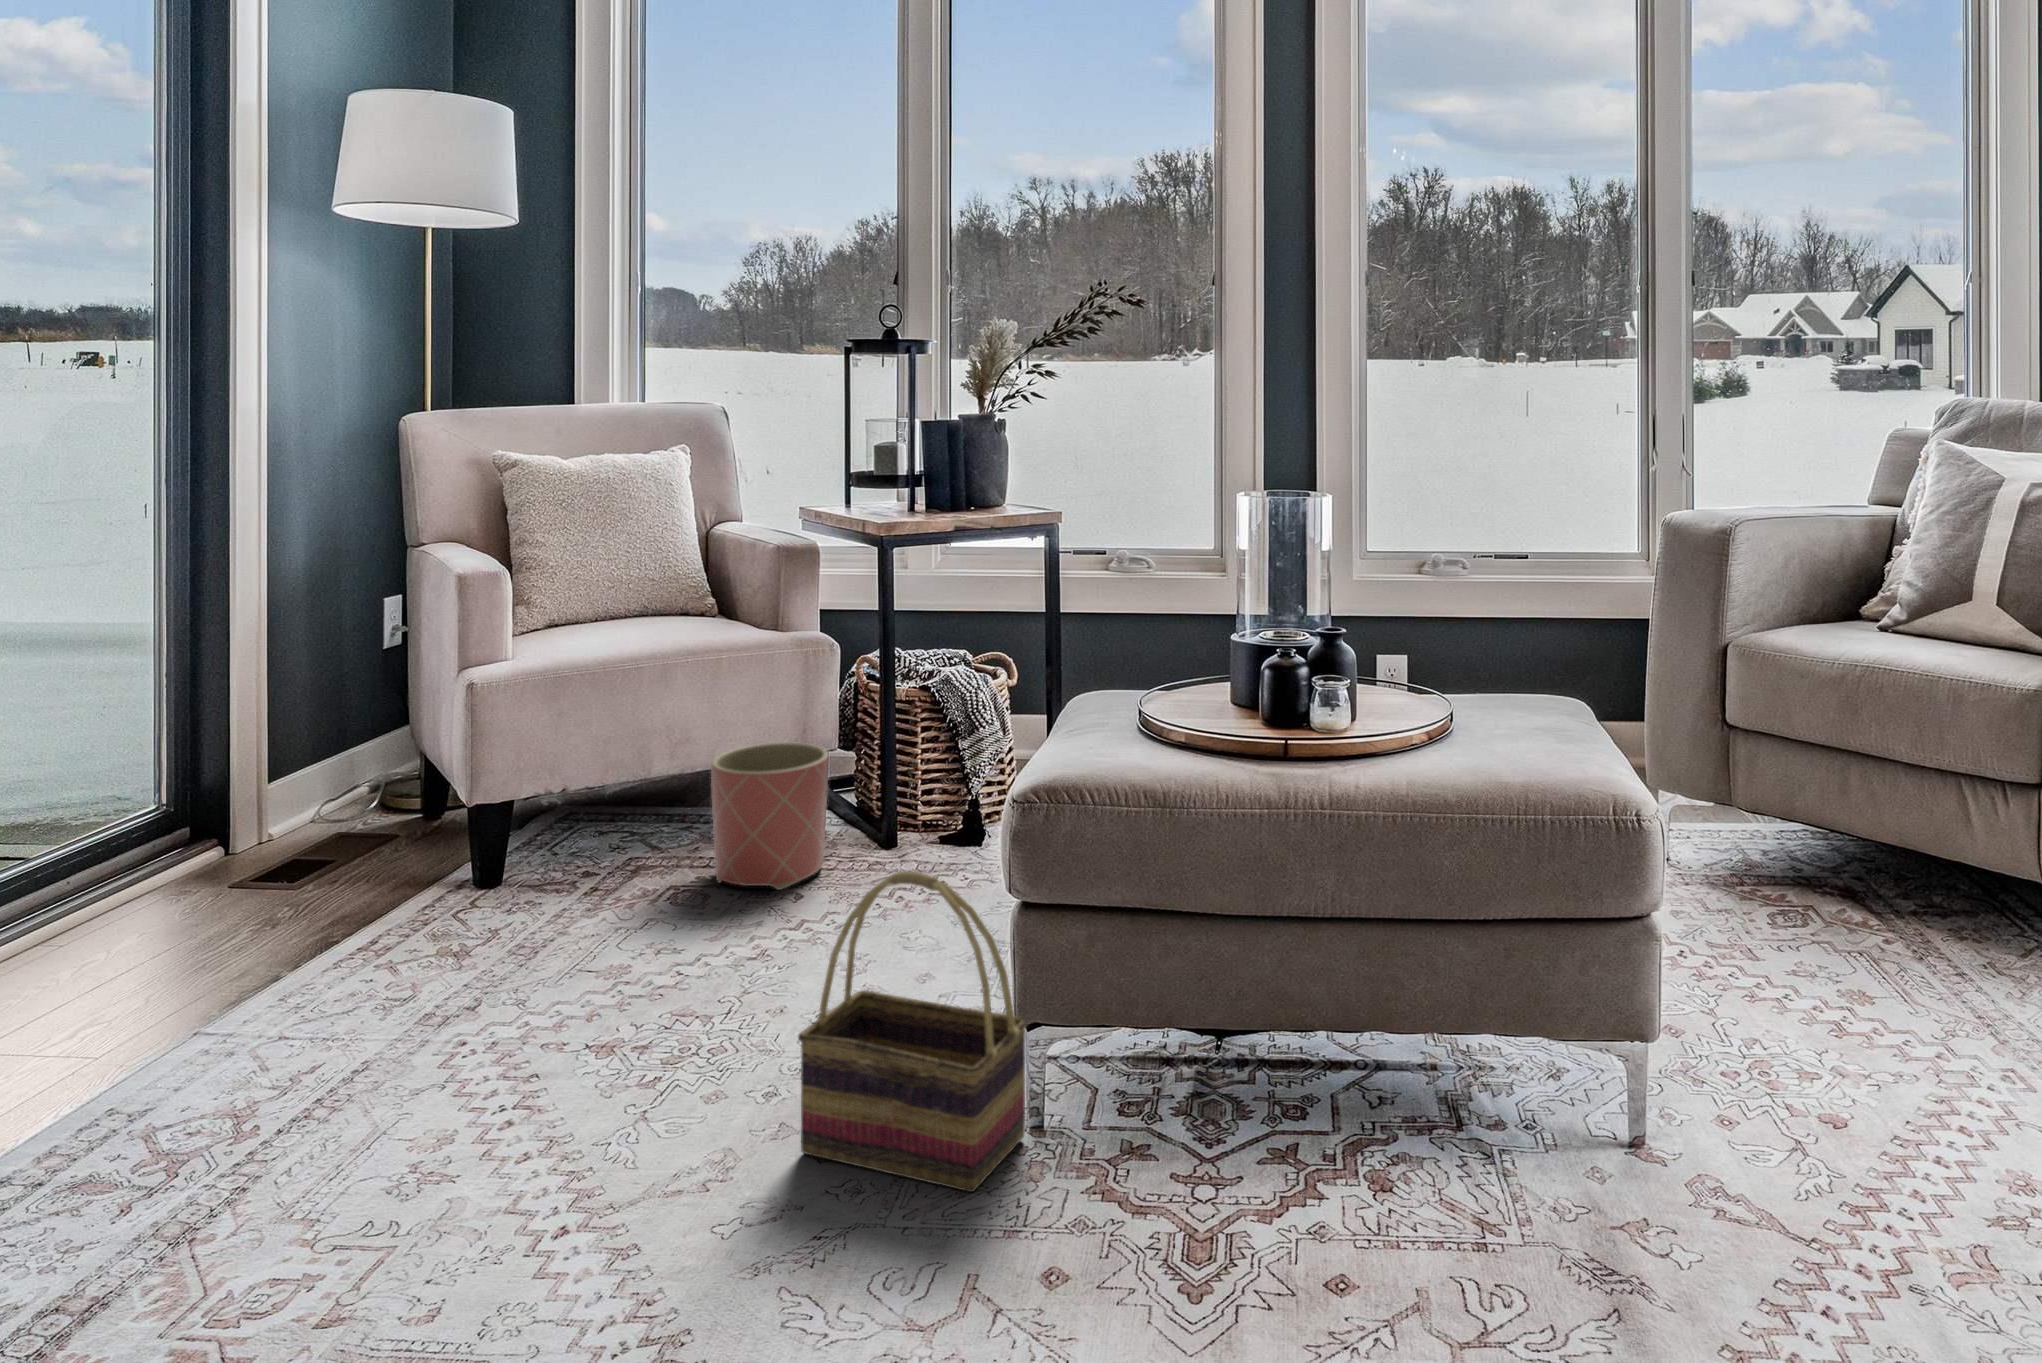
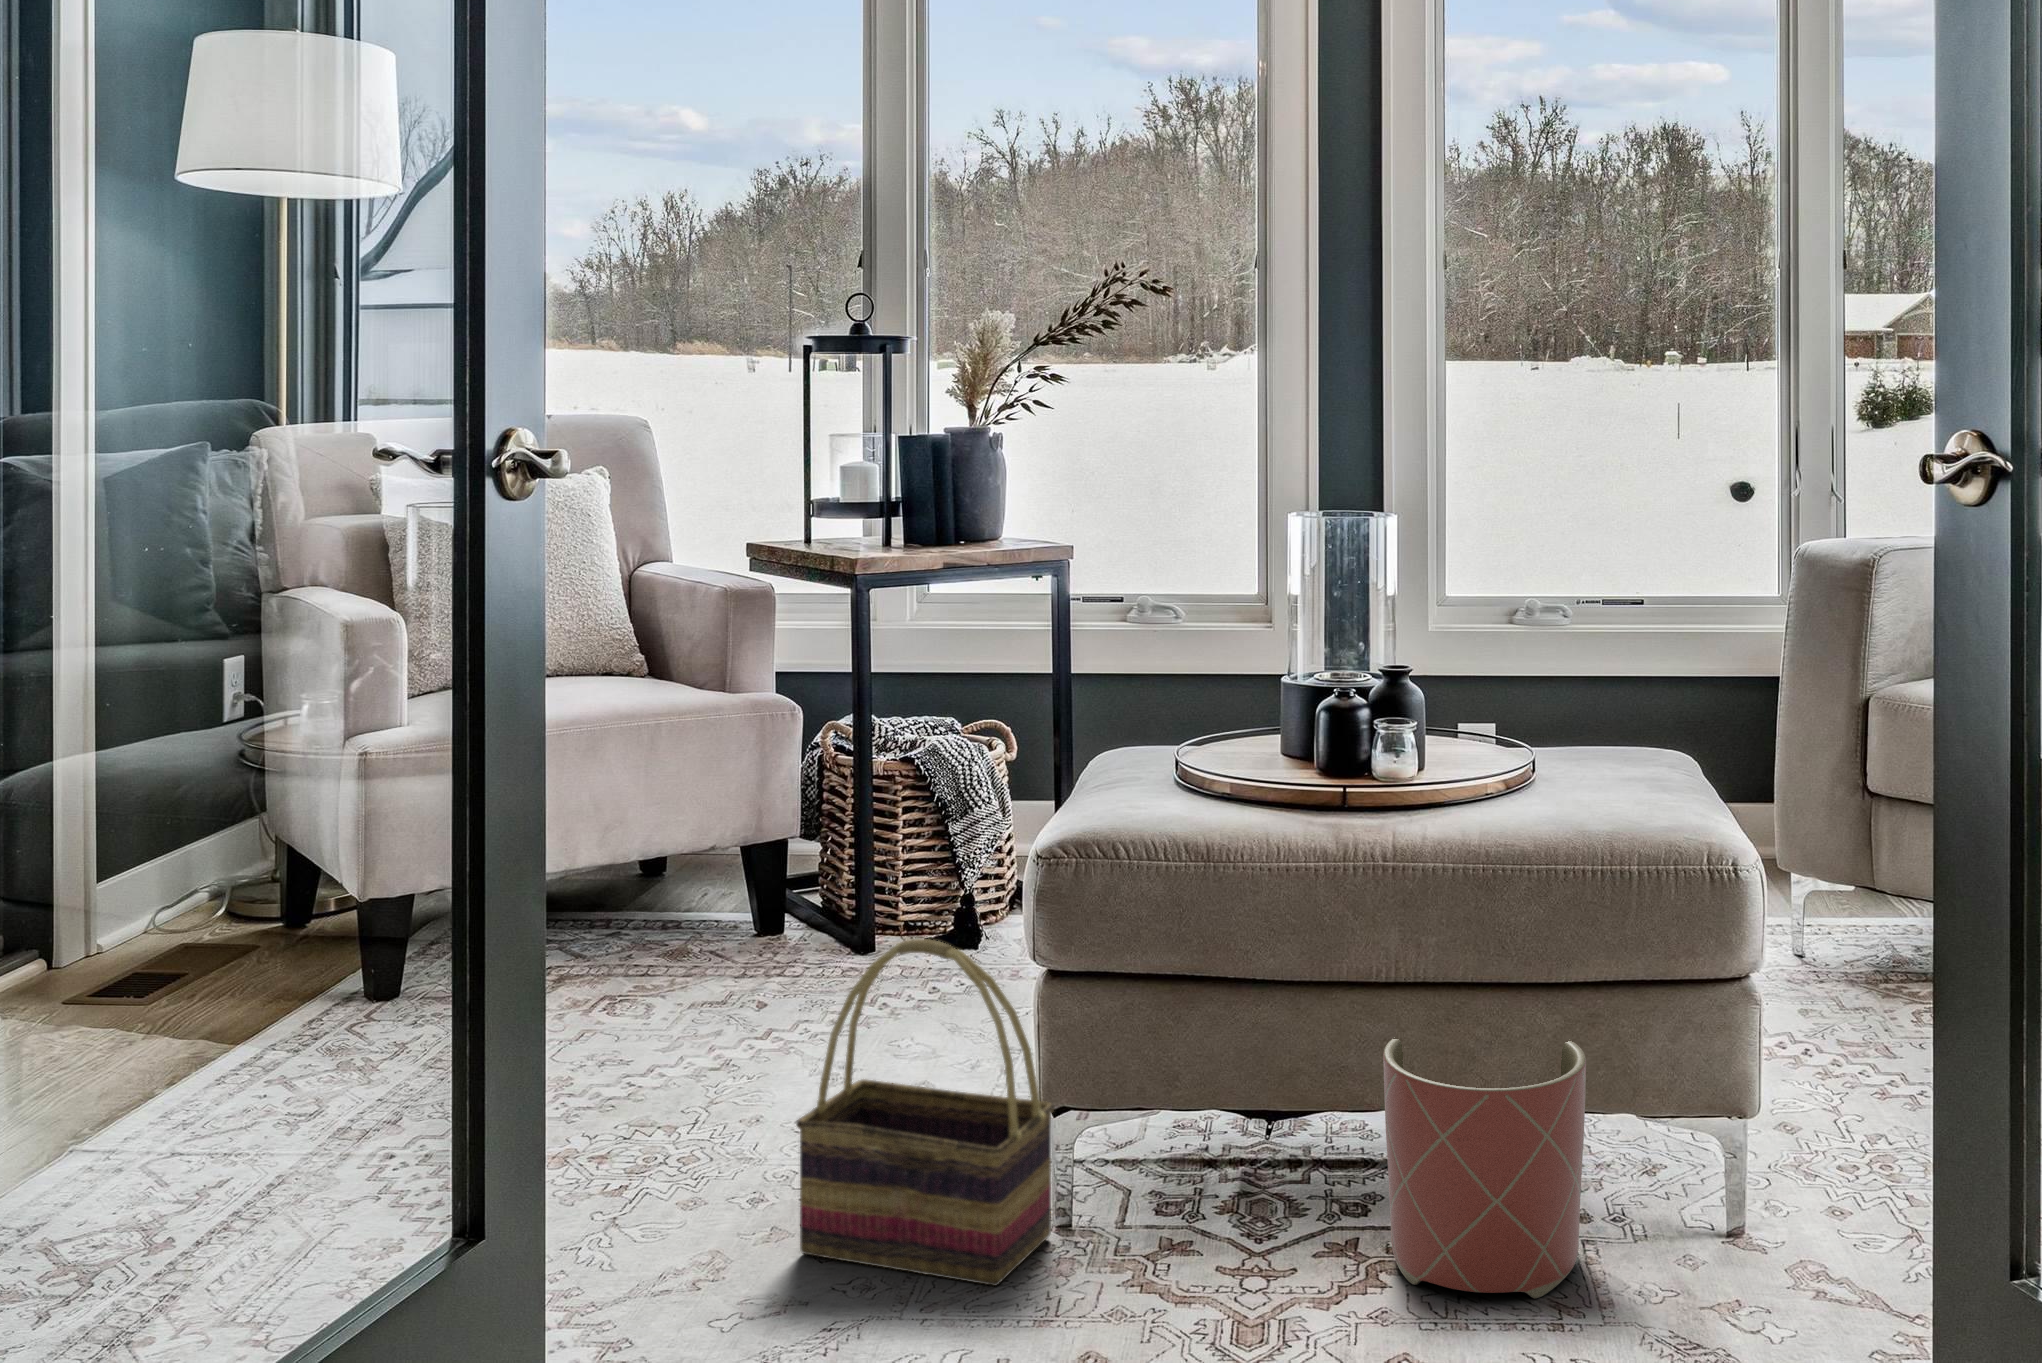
planter: present [711,742,829,890] -> present [1383,1039,1586,1298]

